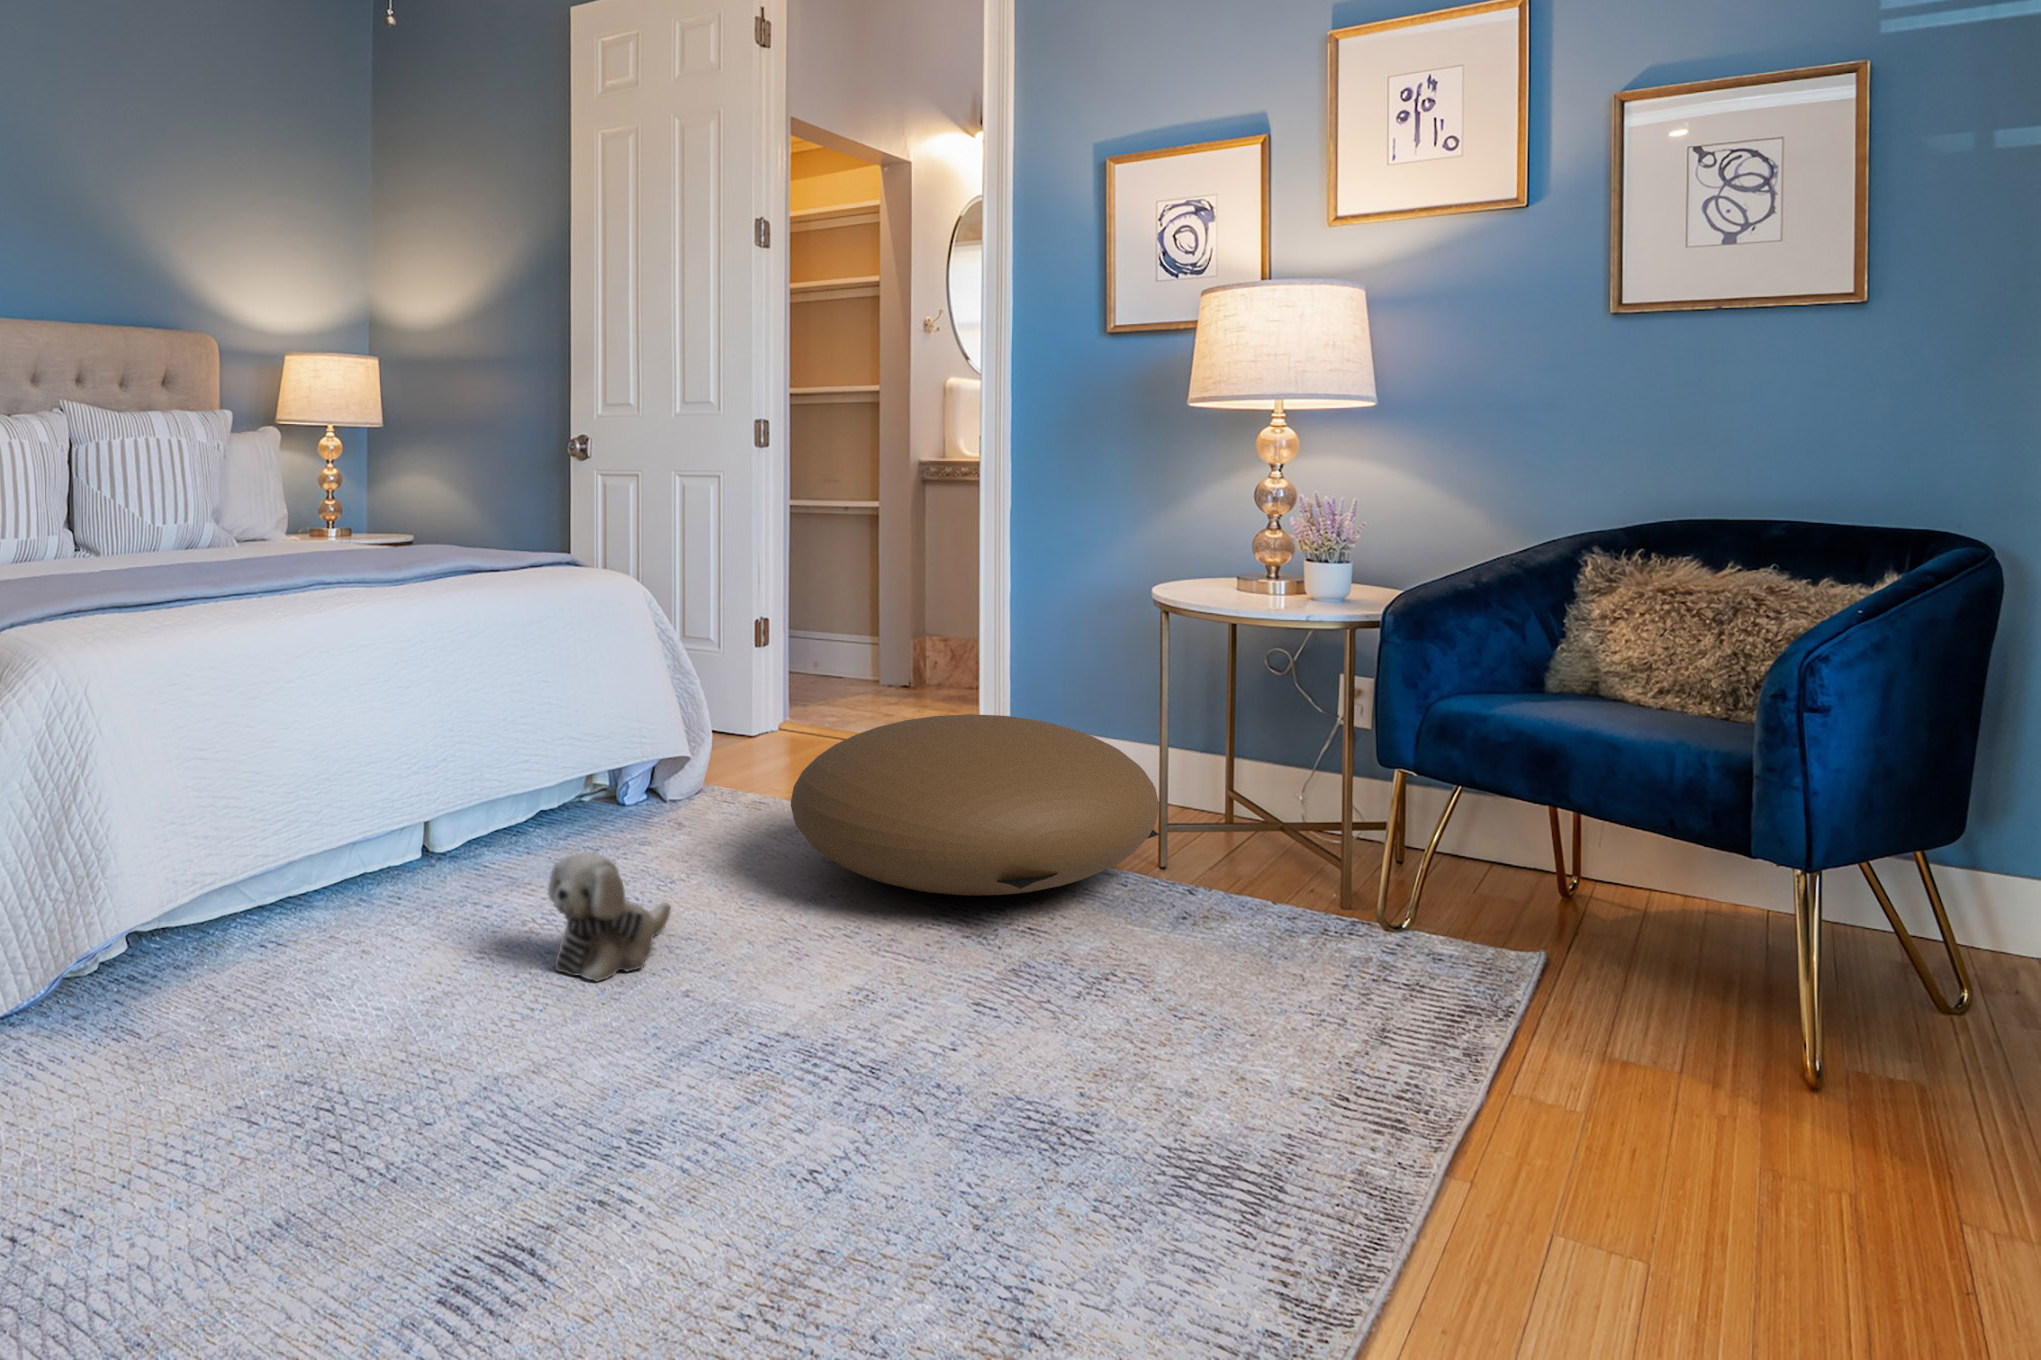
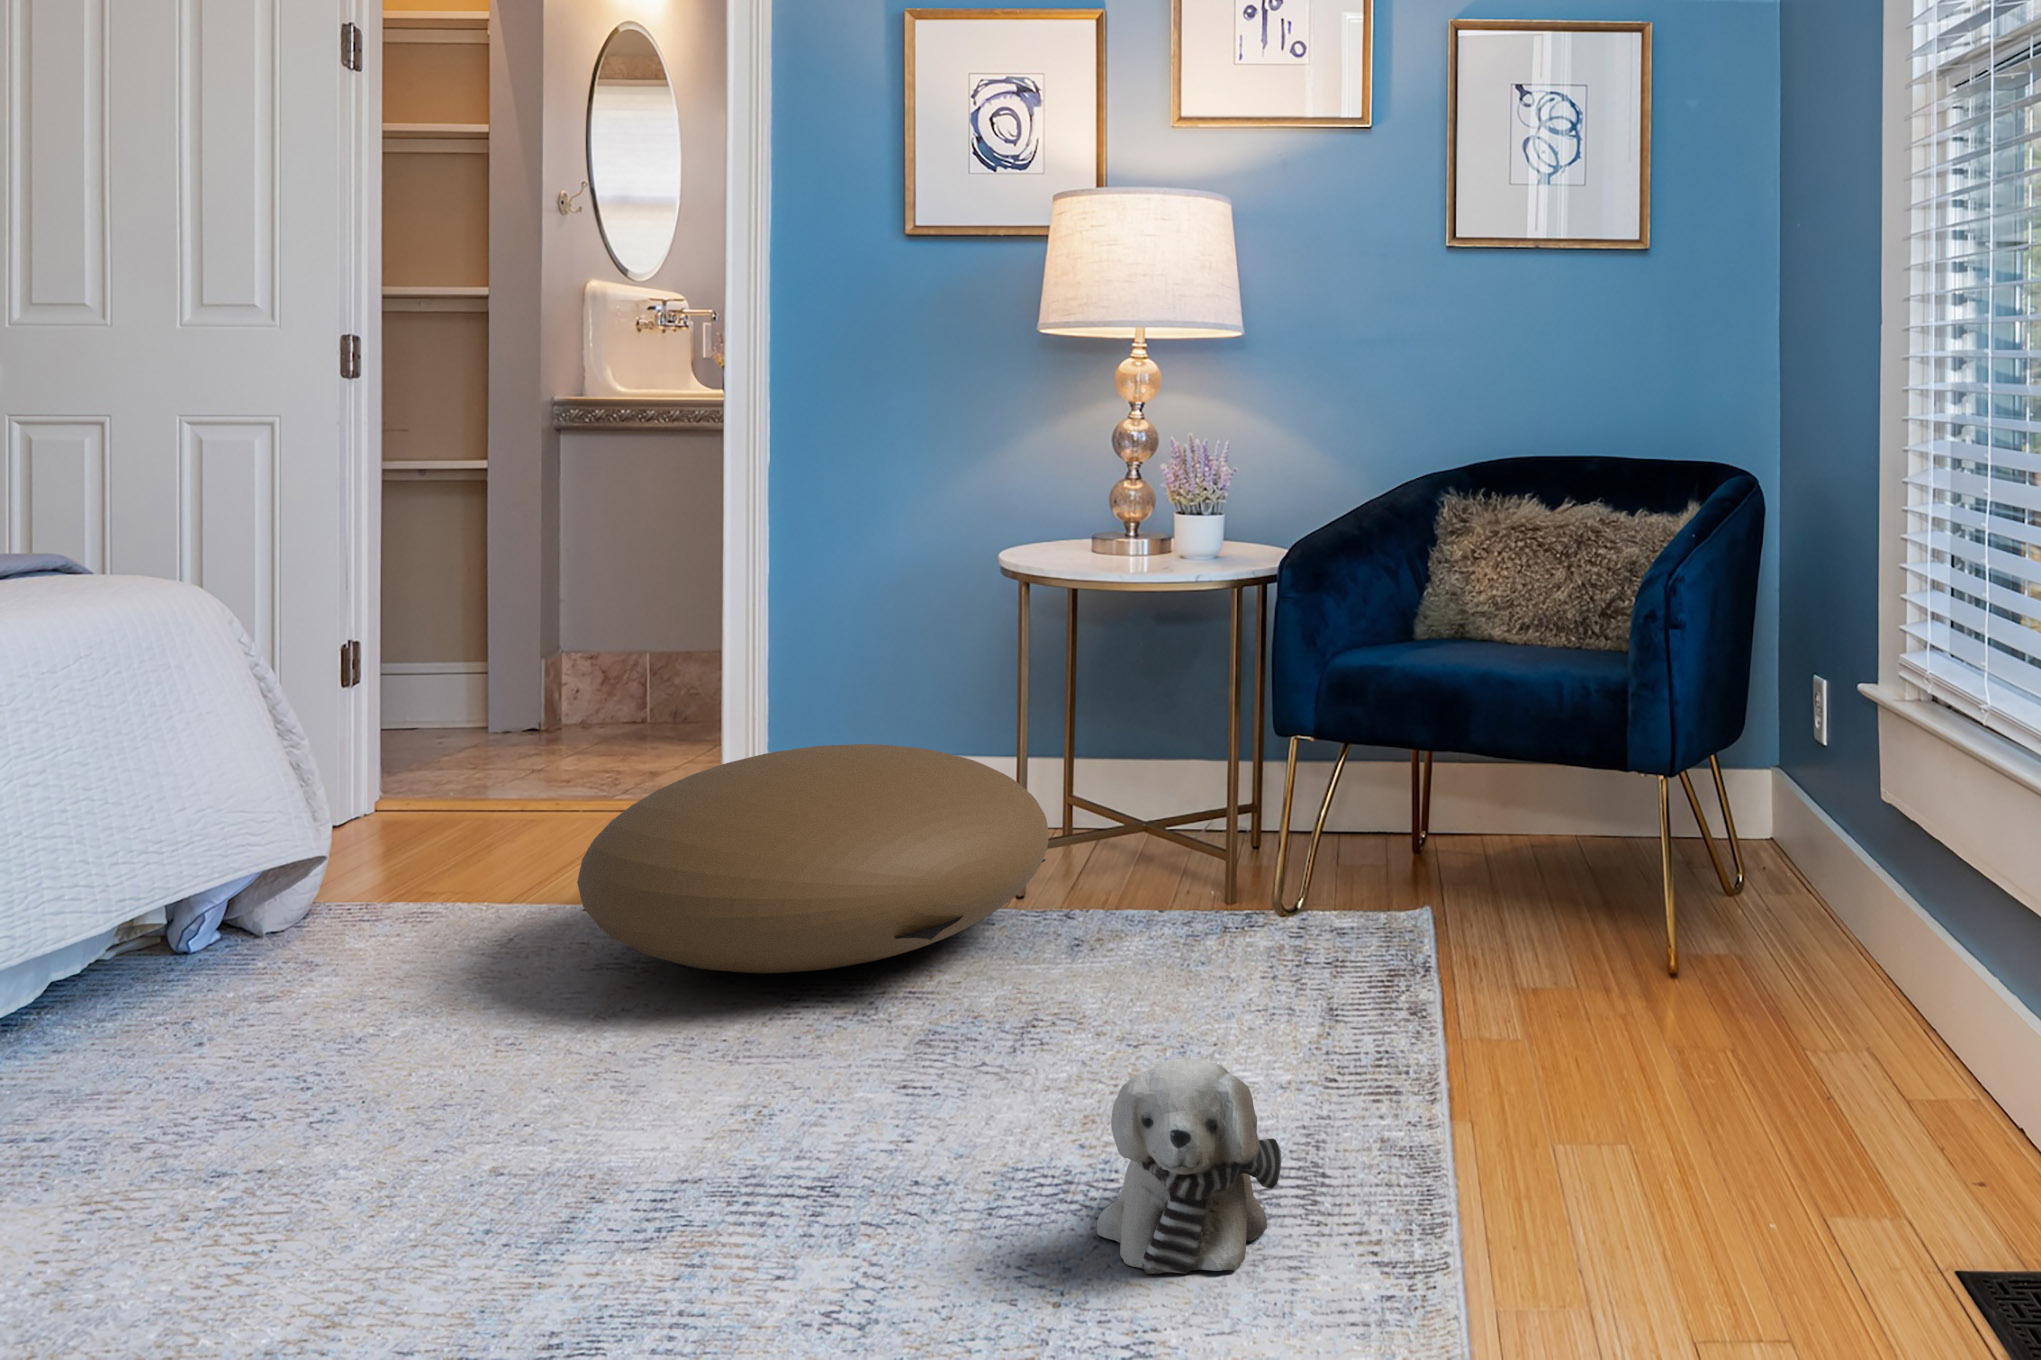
plush toy: present [548,852,670,981] -> present [1097,1059,1281,1274]

